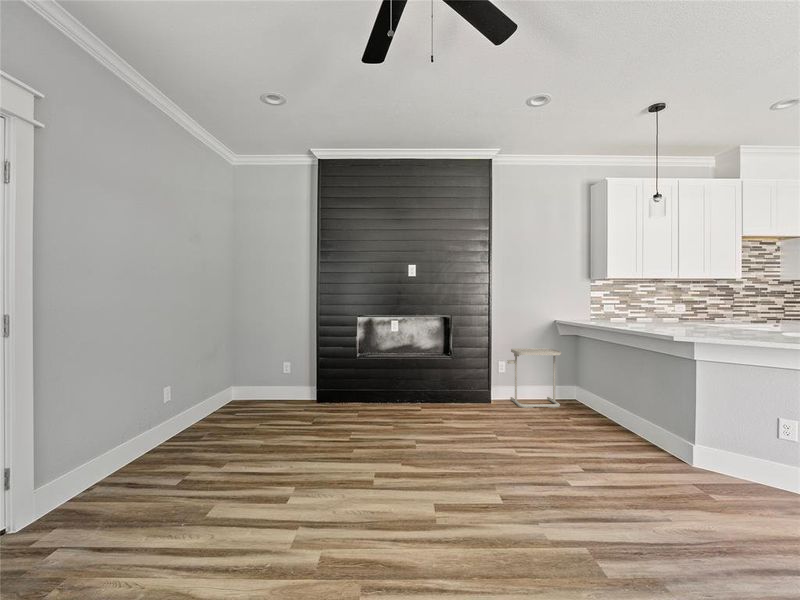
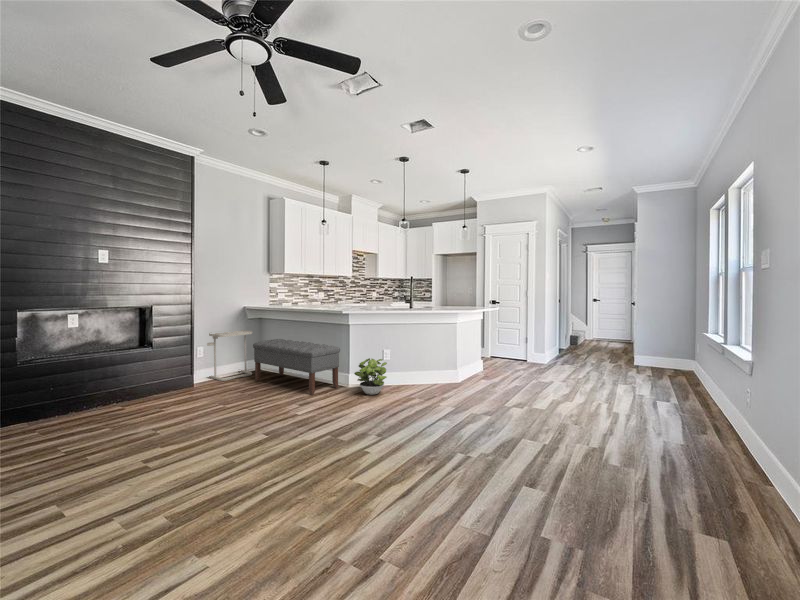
bench: none [555,366,674,459] -> present [253,339,340,395]
potted plant: none [689,424,768,494] -> present [354,358,387,395]

